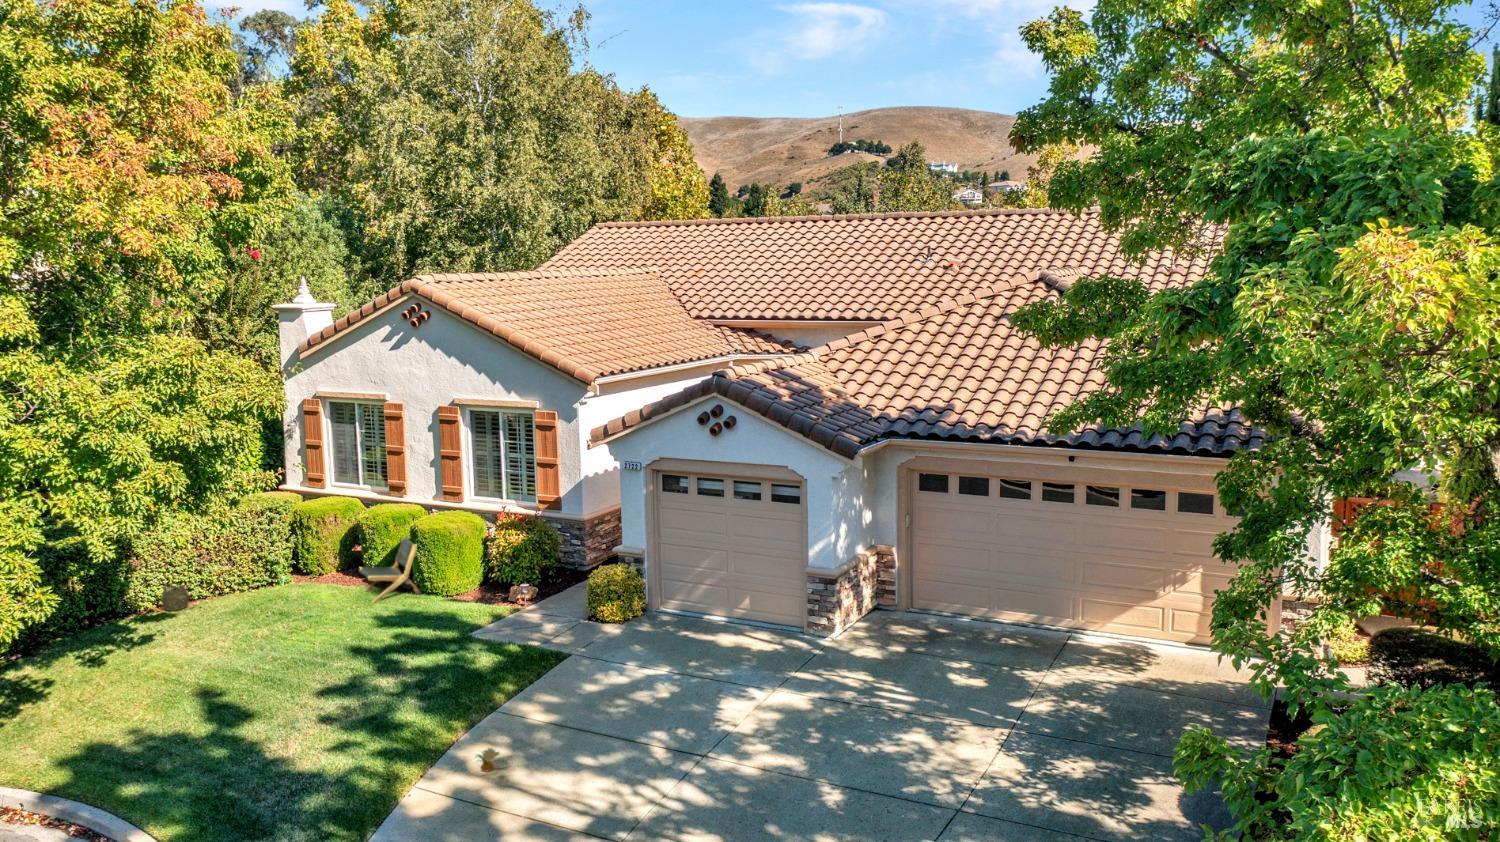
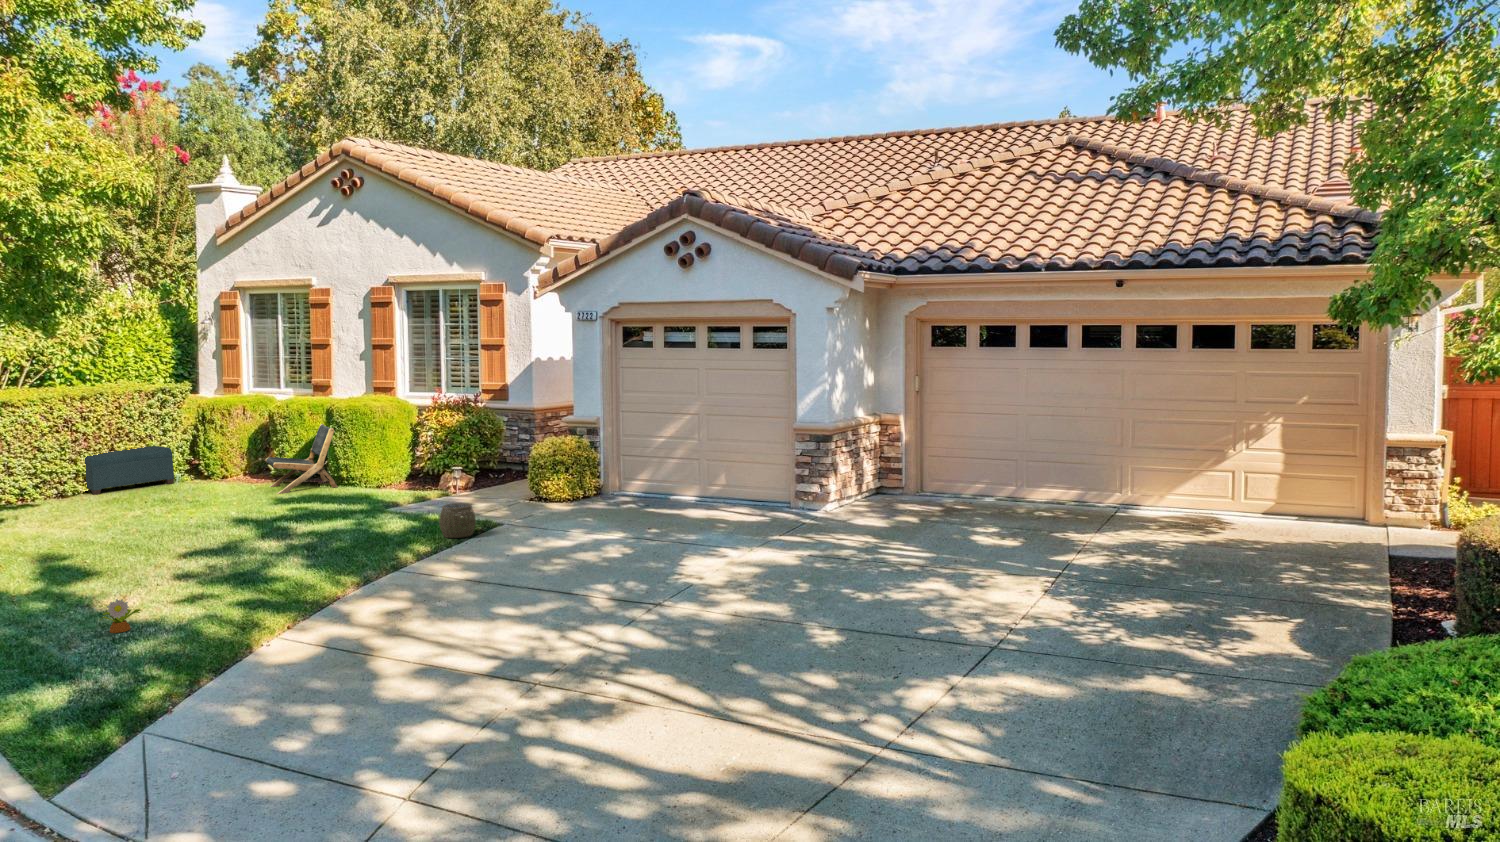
bench: none [201,553,280,602] -> present [85,446,174,495]
woven basket: present [161,586,189,611] -> present [439,503,476,538]
decorative plant: present [477,748,499,772] -> present [99,599,141,633]

